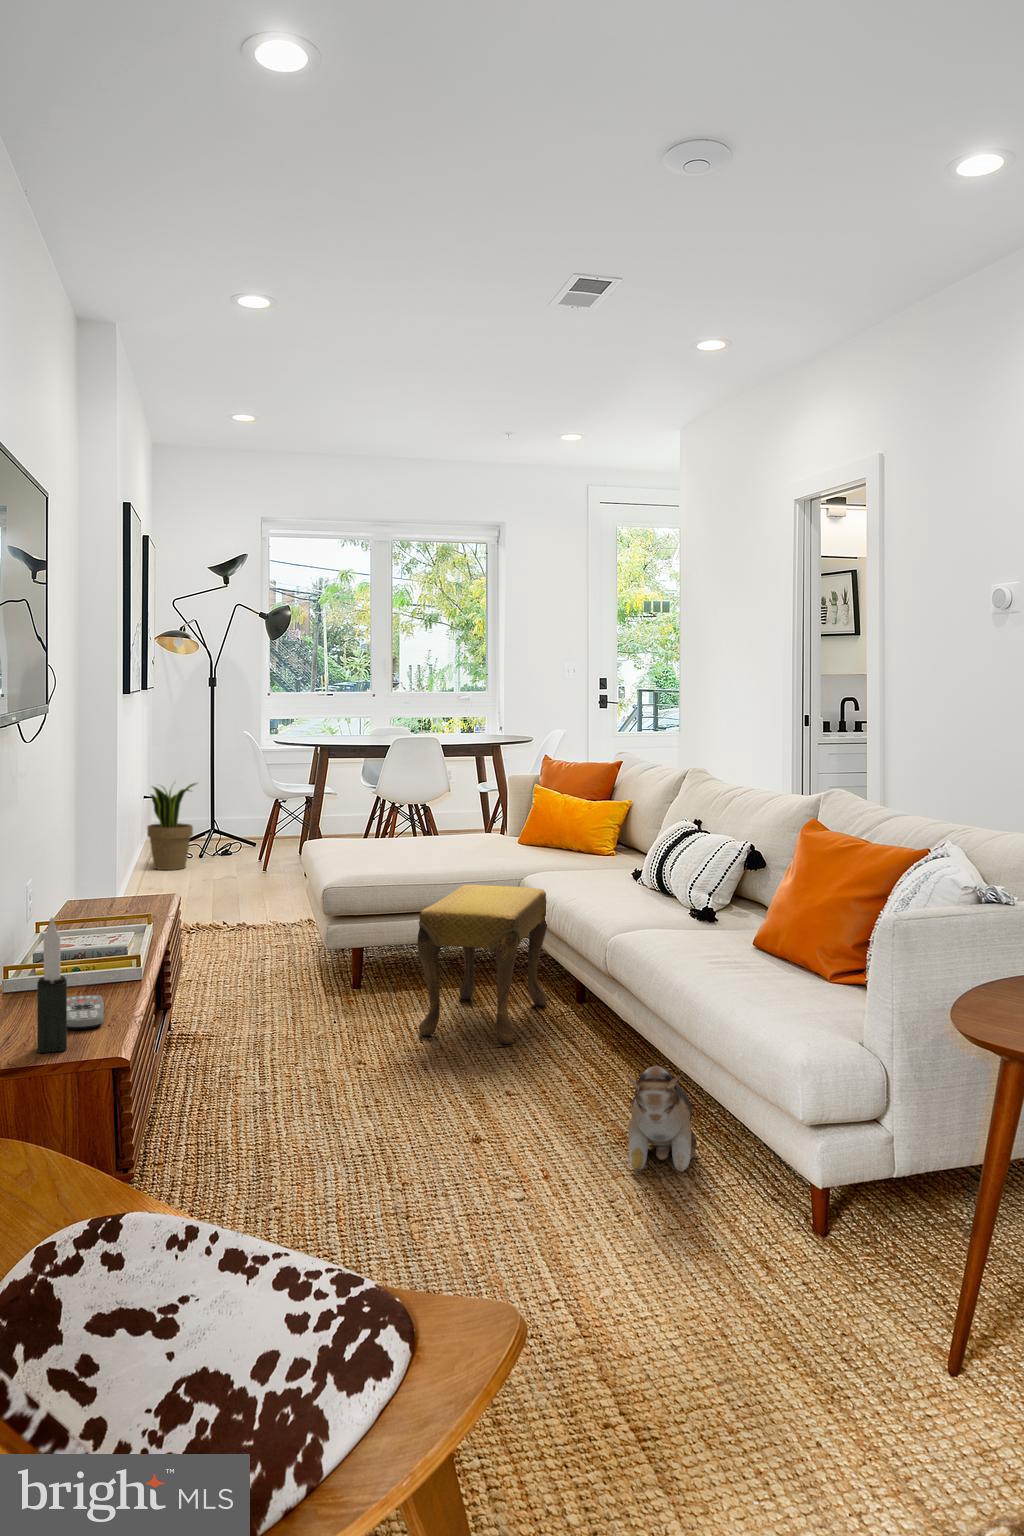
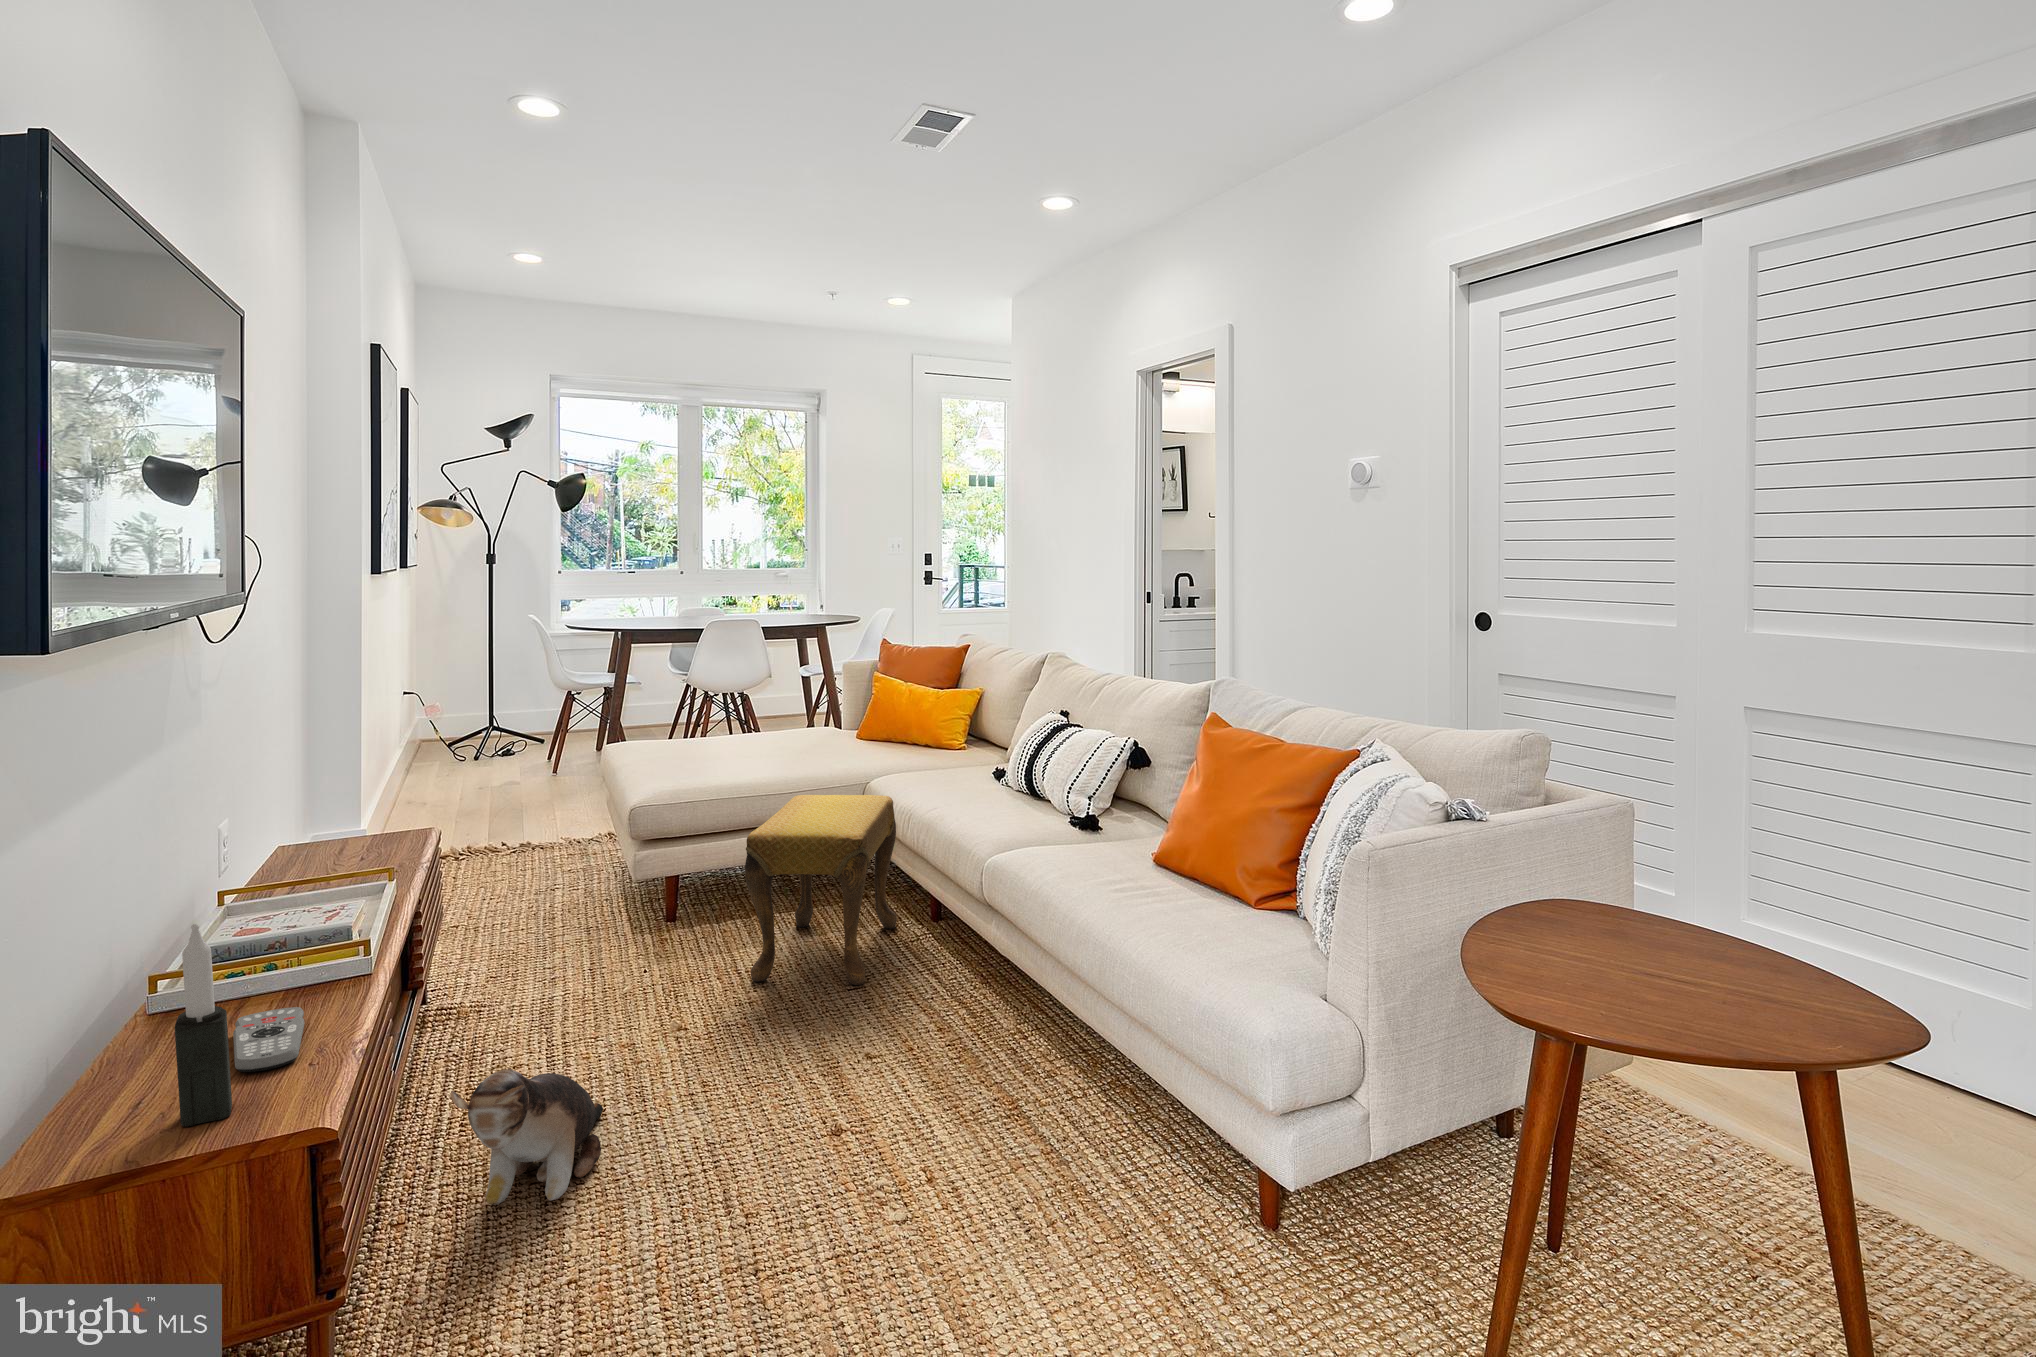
potted plant: present [147,783,196,870] -> none [413,676,474,779]
plush toy: present [627,1065,697,1171] -> present [450,1068,603,1205]

